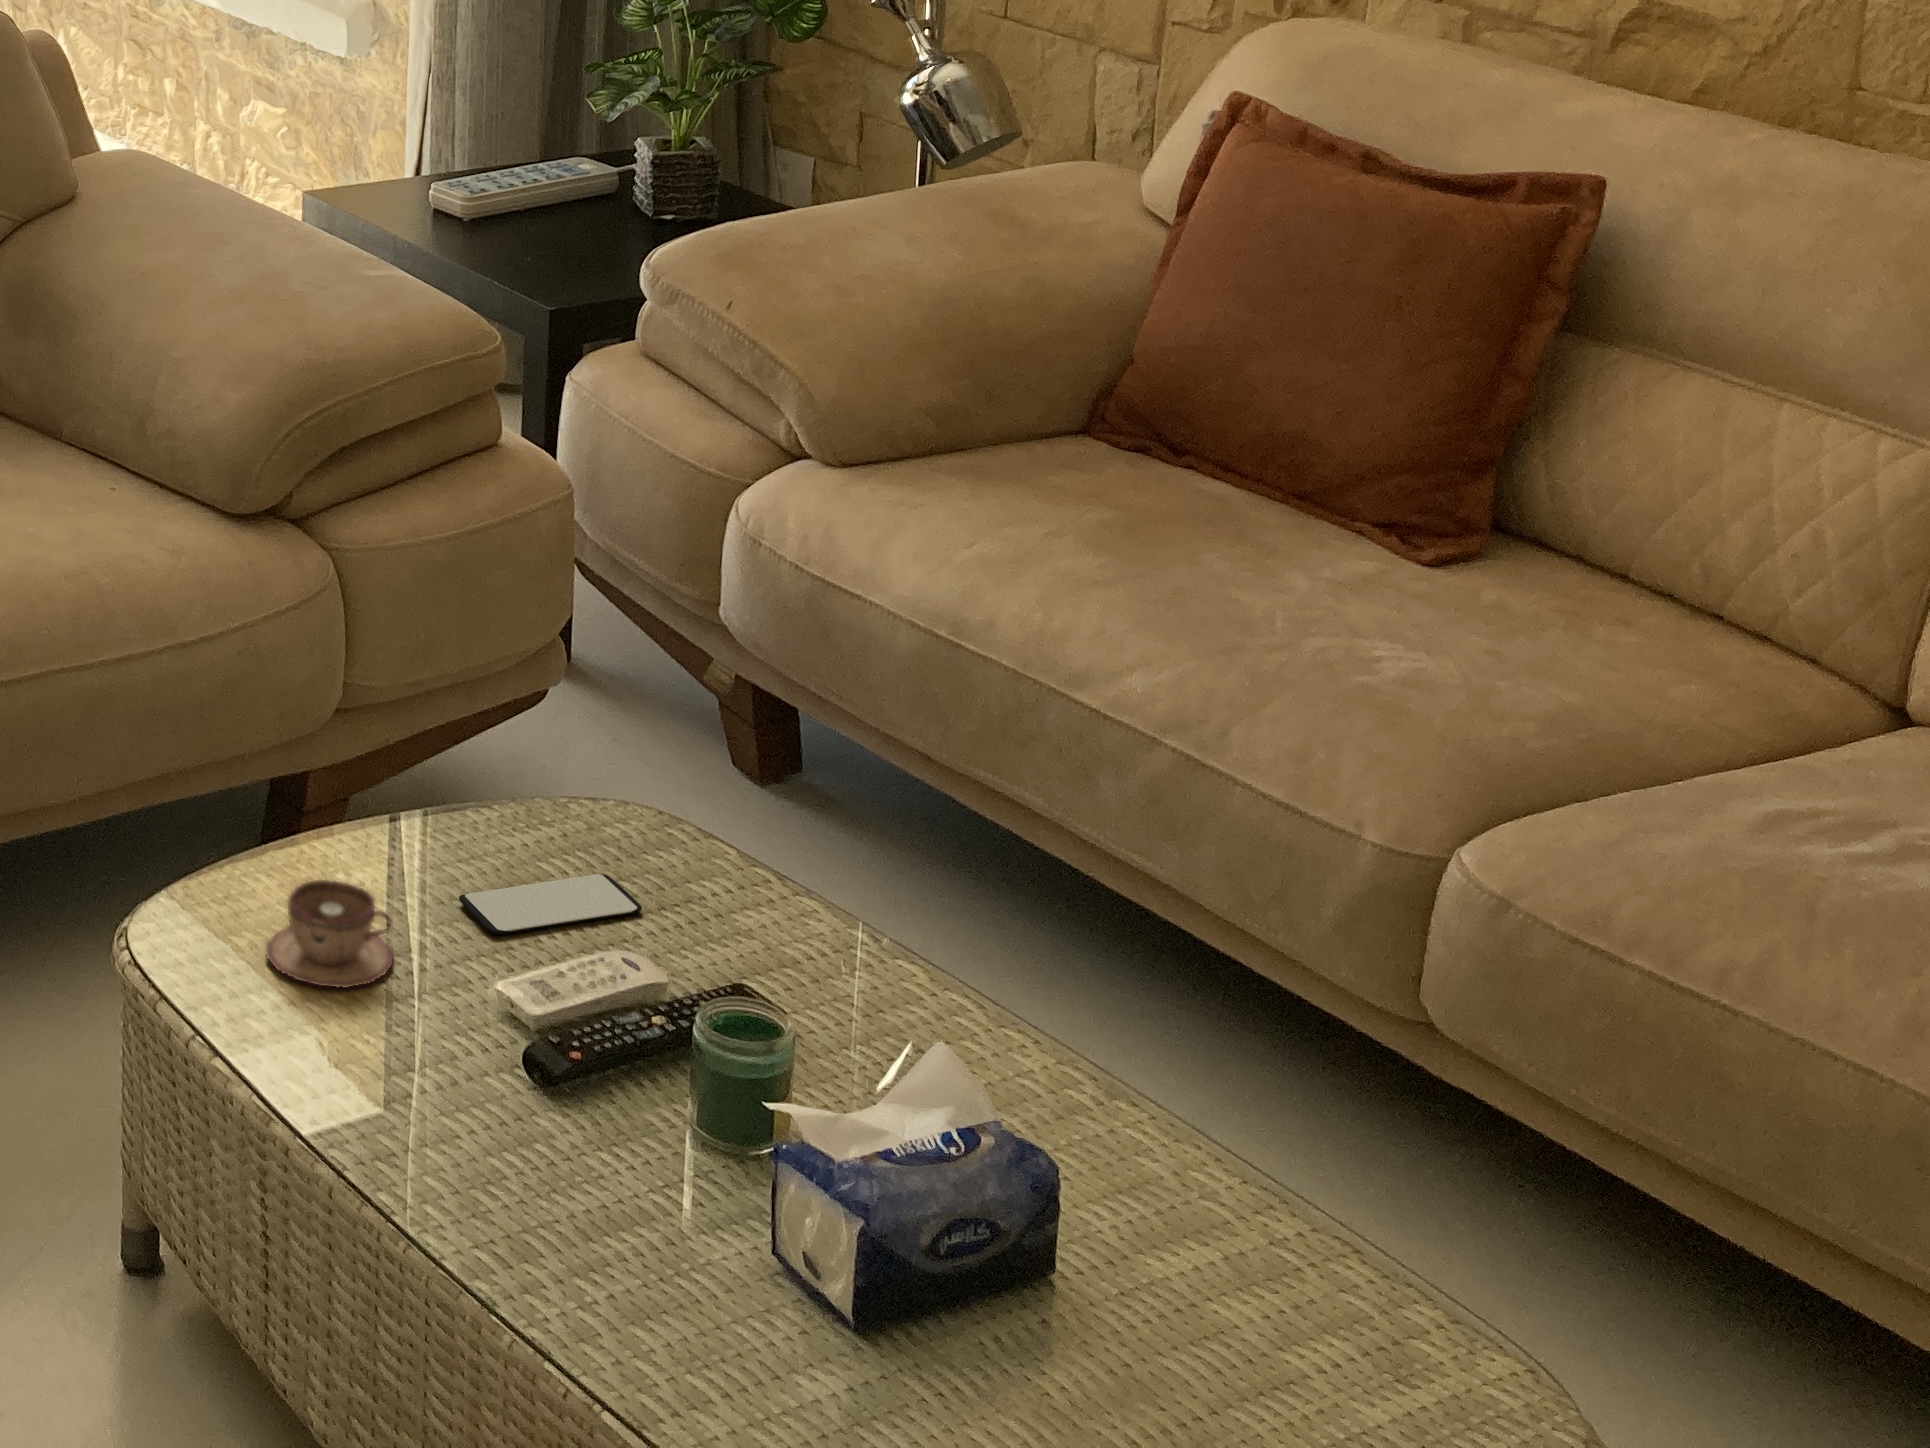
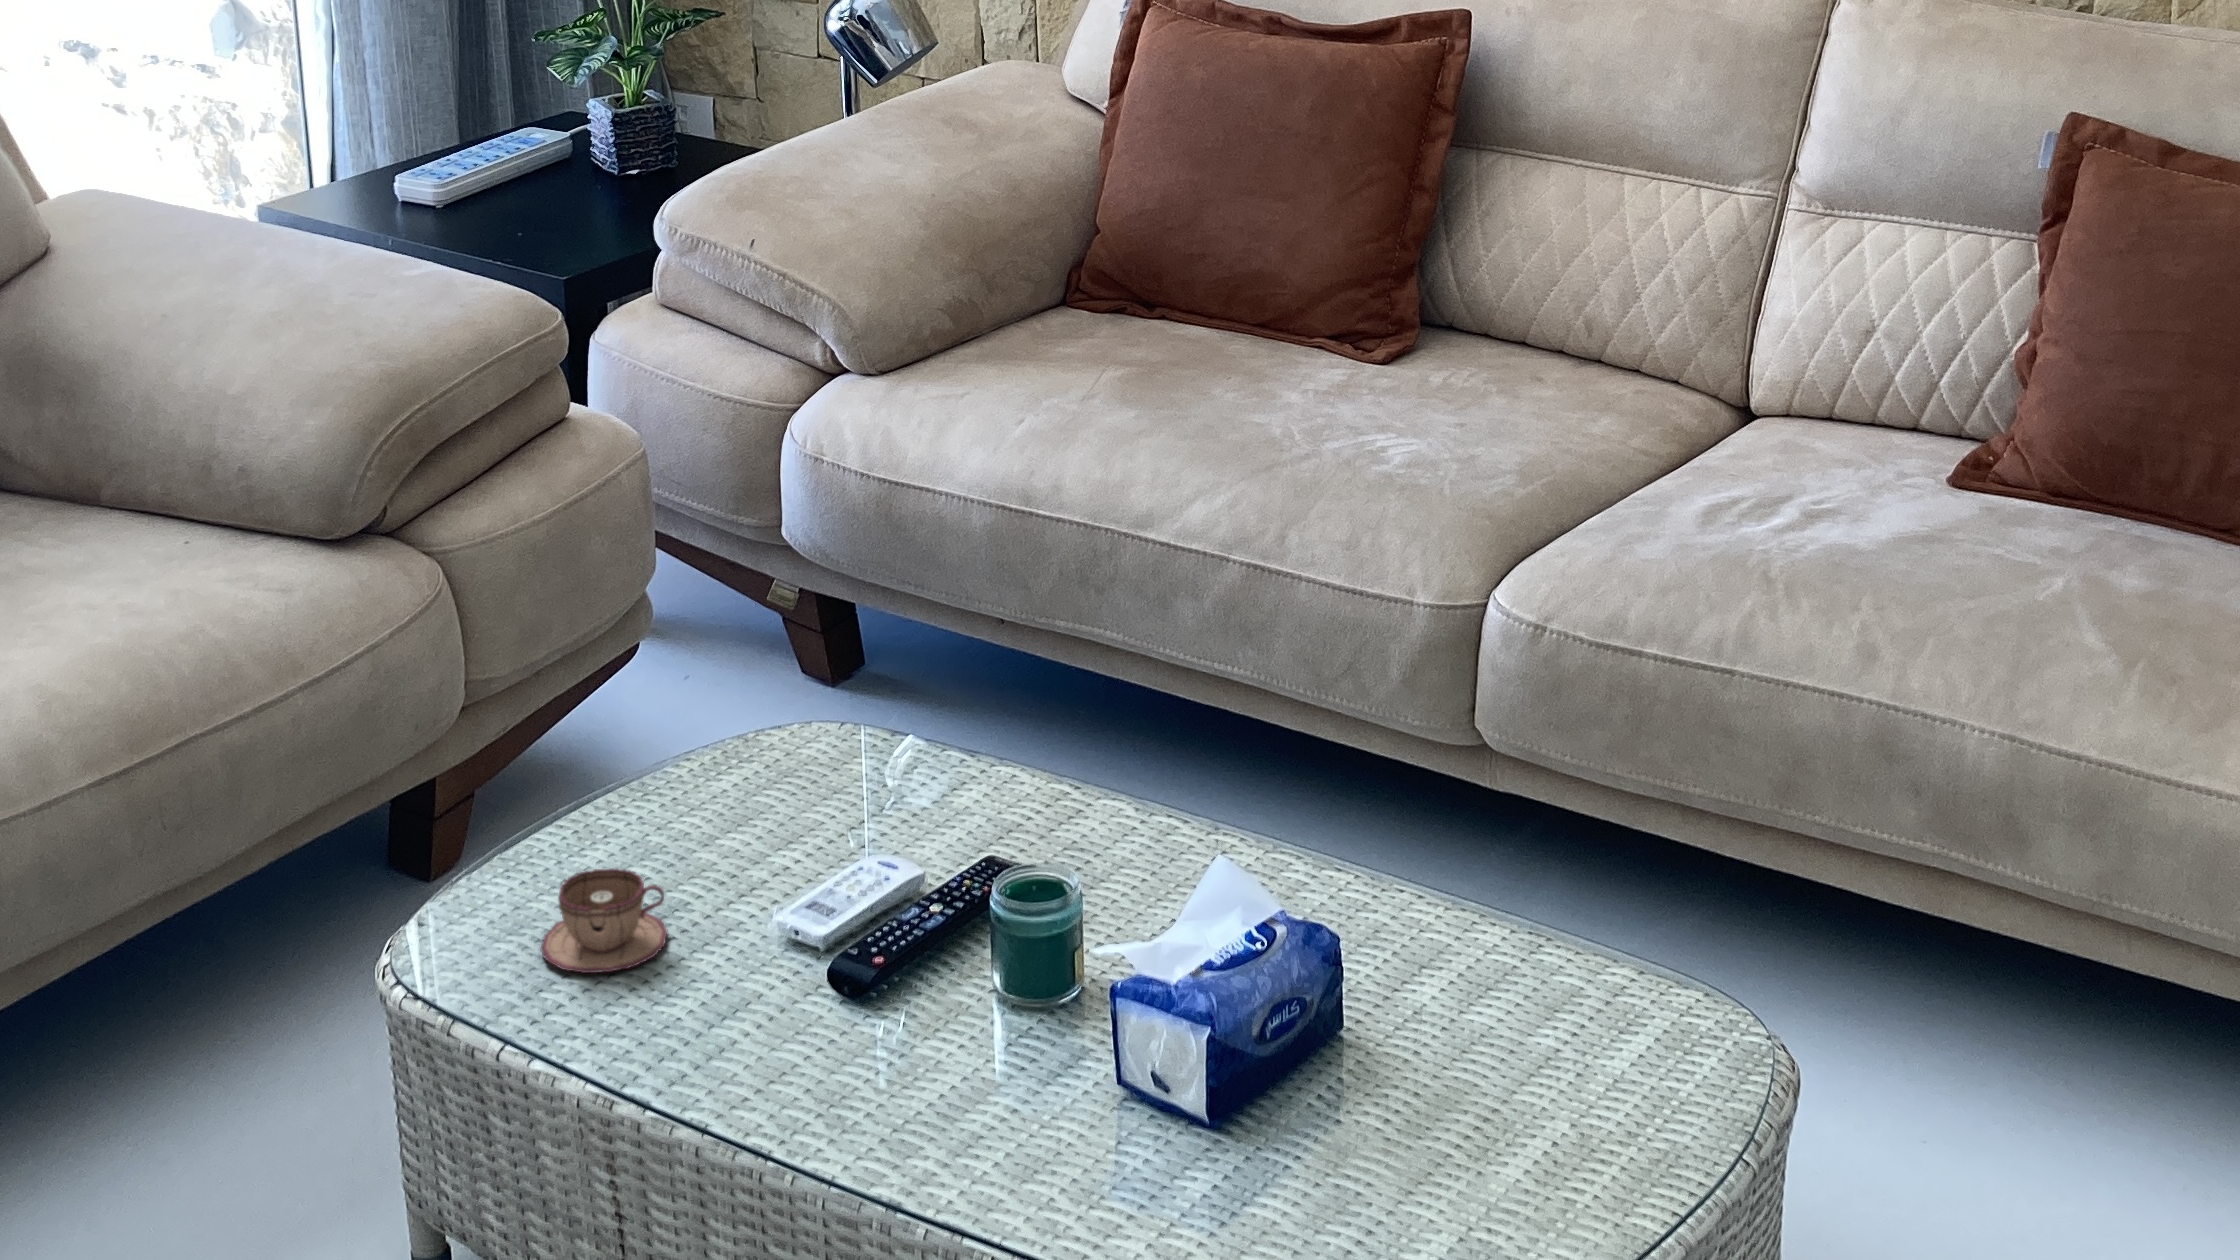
smartphone: present [459,874,642,935] -> none [700,800,868,880]

